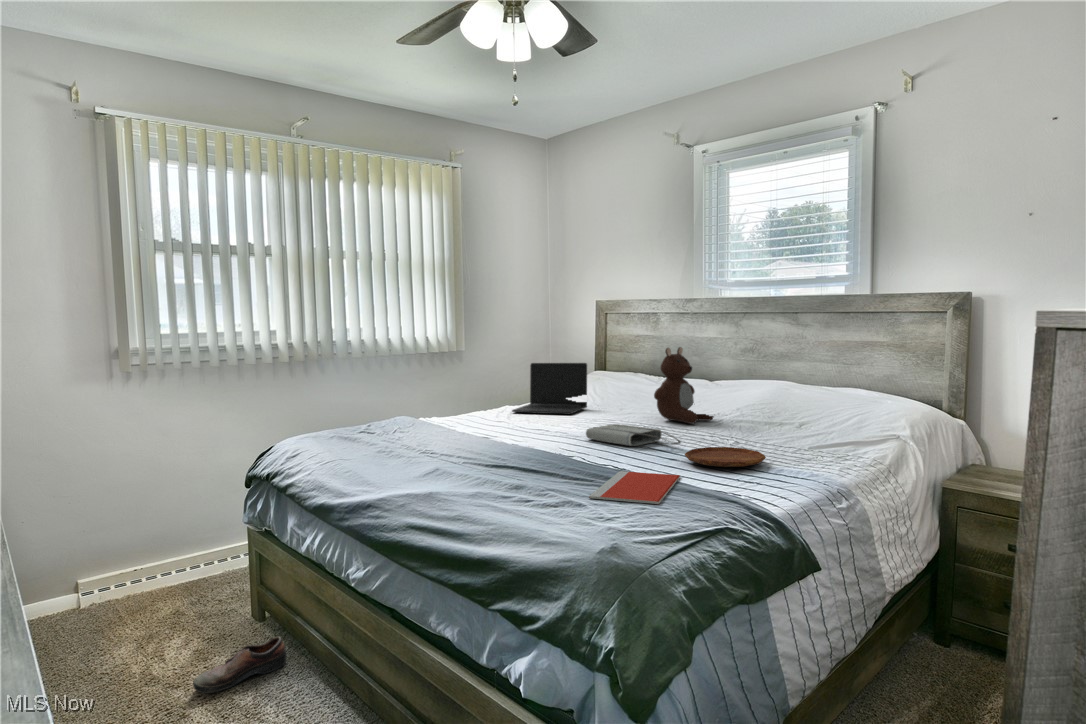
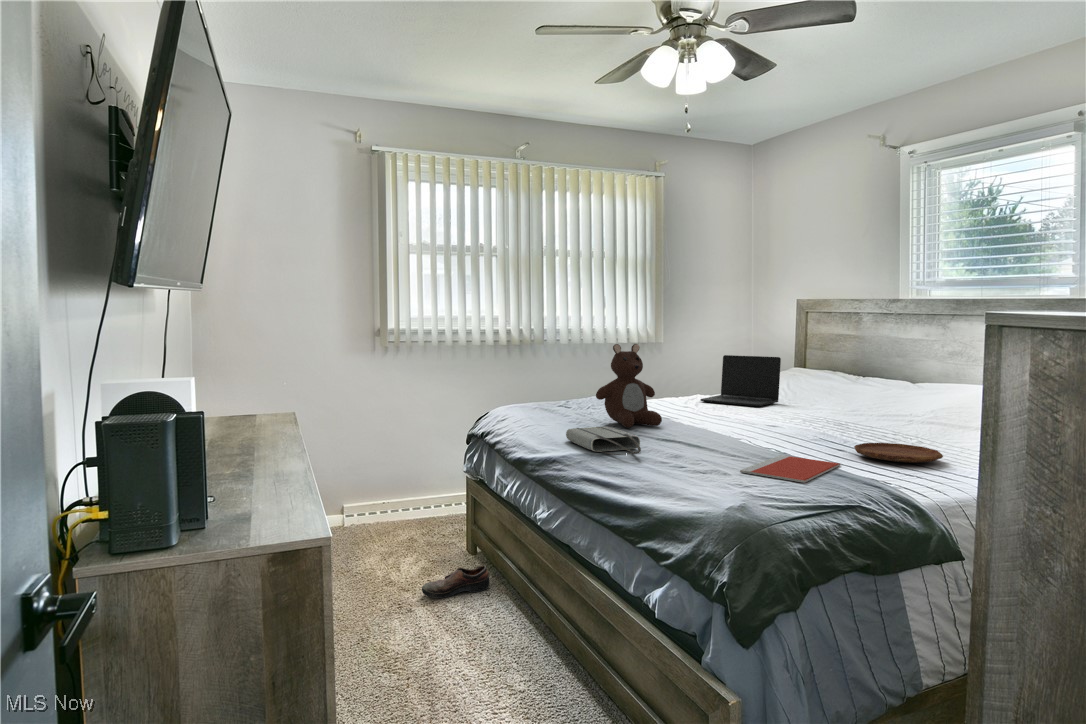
teddy bear: present [654,347,714,424] -> present [596,344,662,428]
tote bag: present [586,424,681,447] -> present [566,427,641,455]

